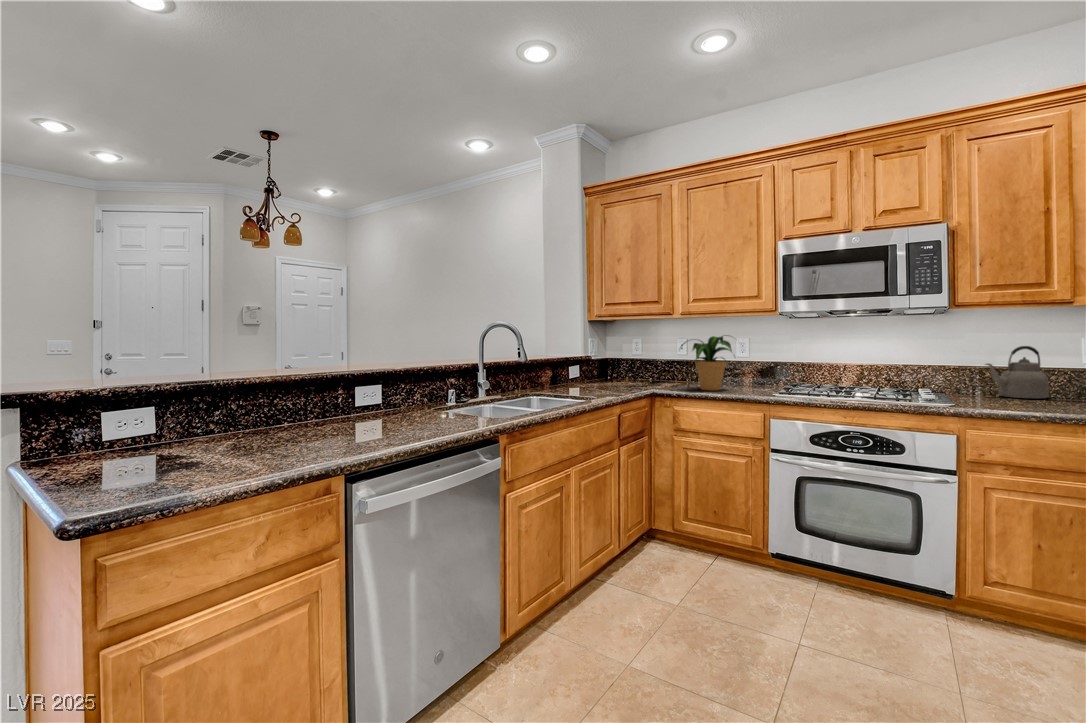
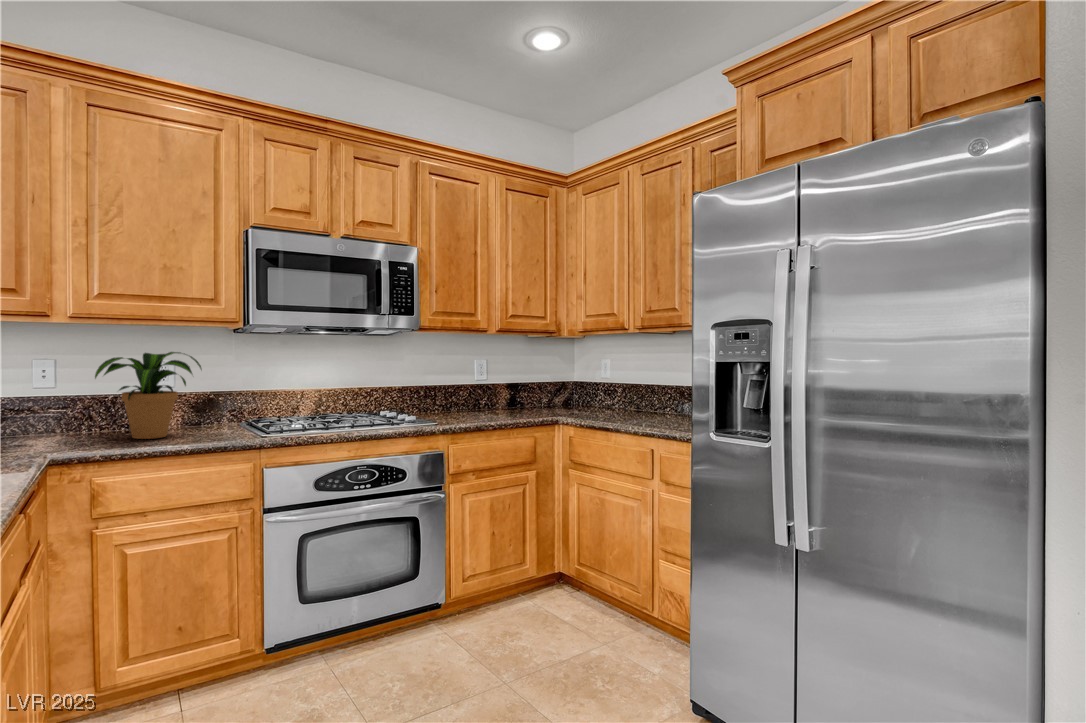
kettle: present [985,346,1049,398] -> none [432,368,468,413]

